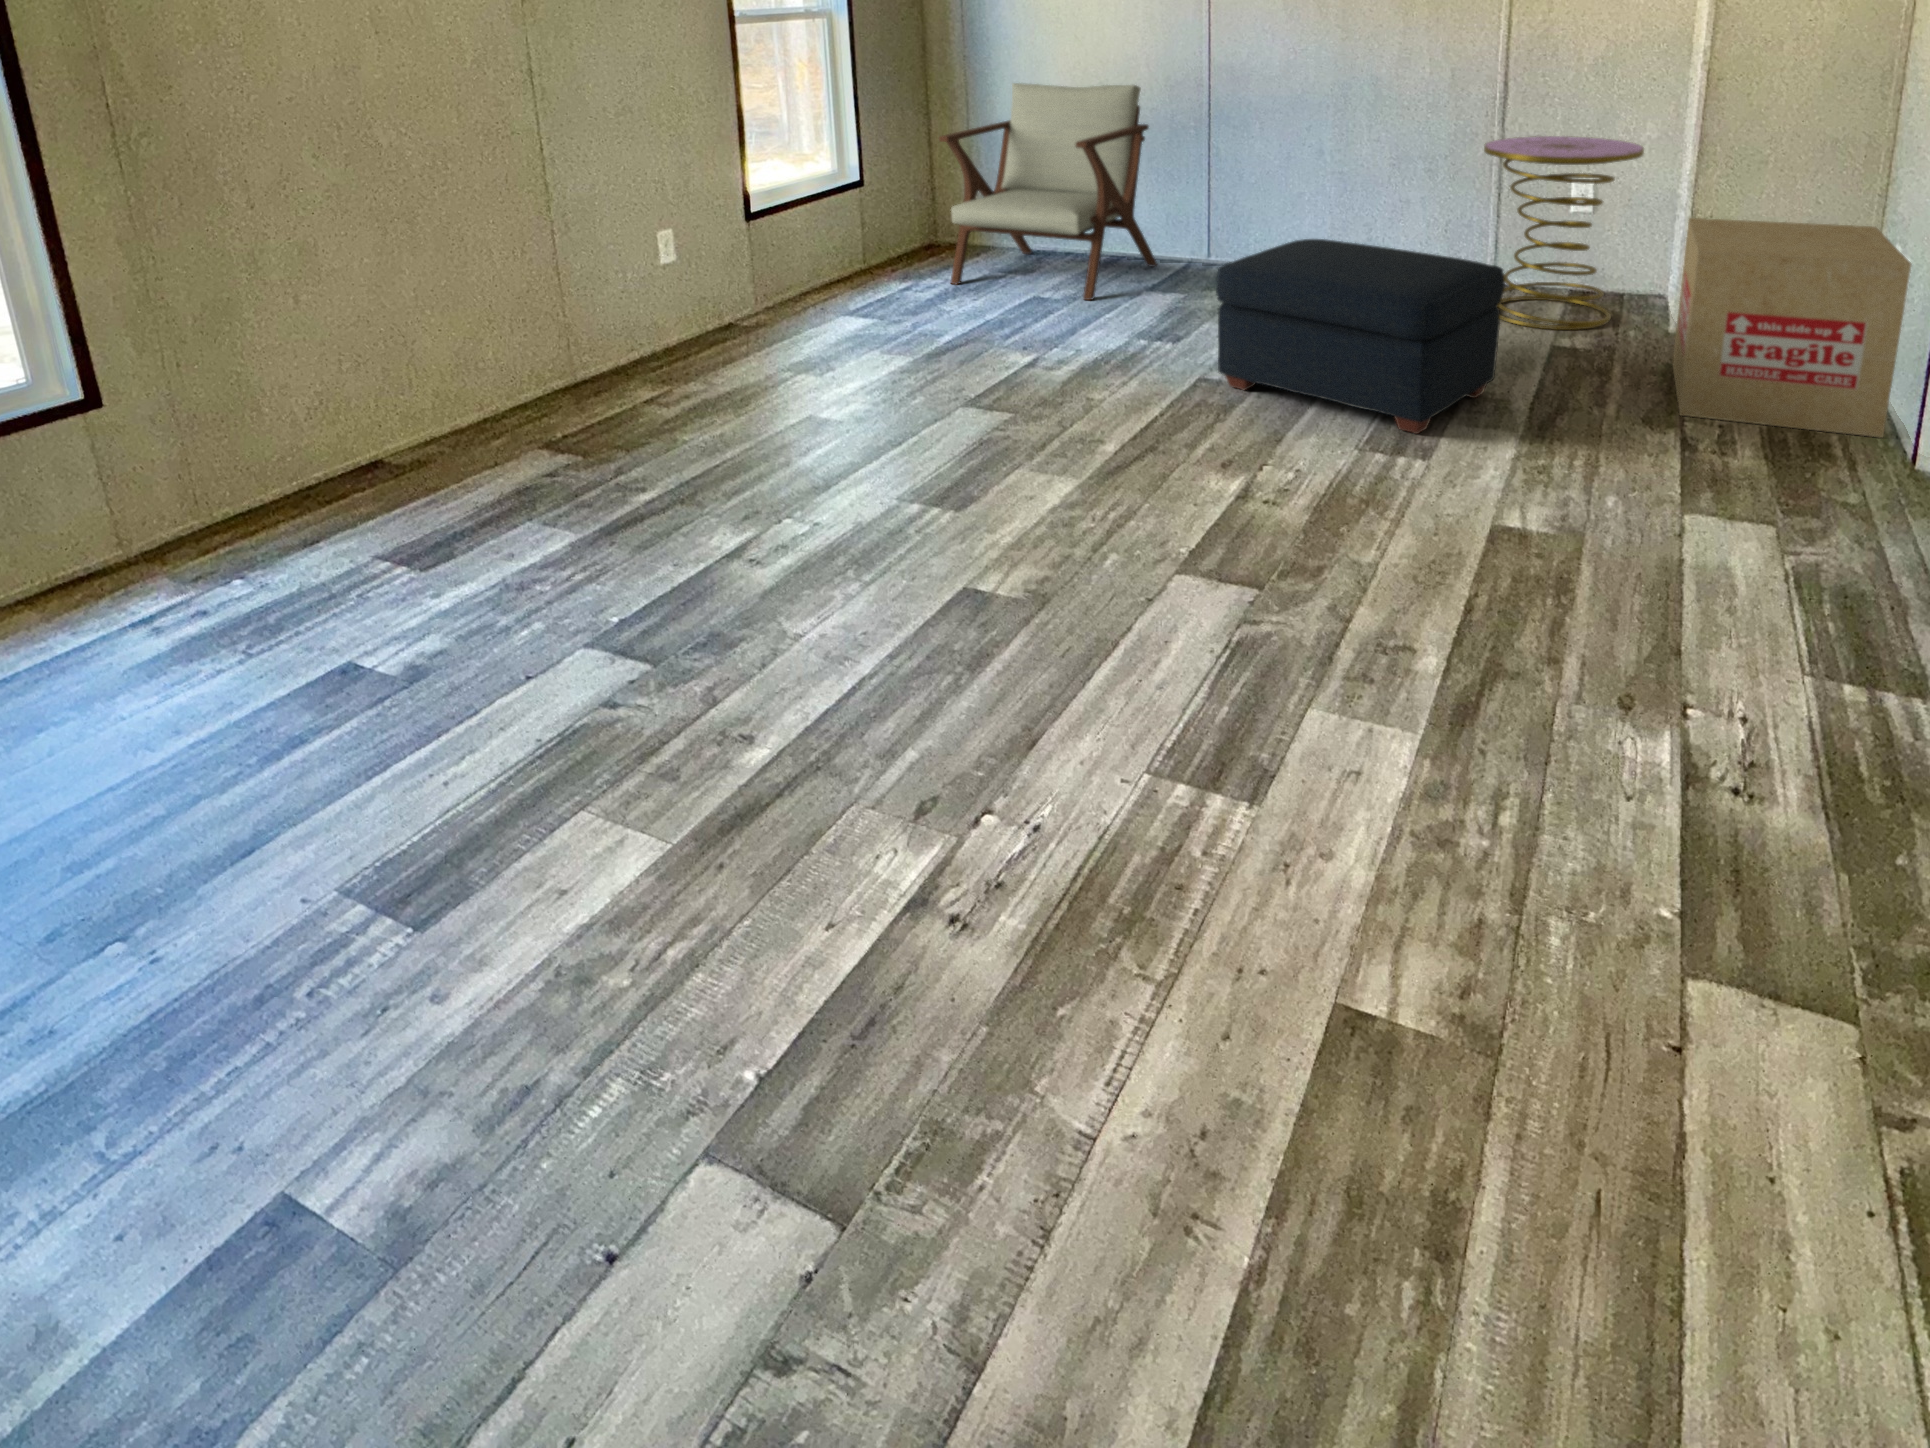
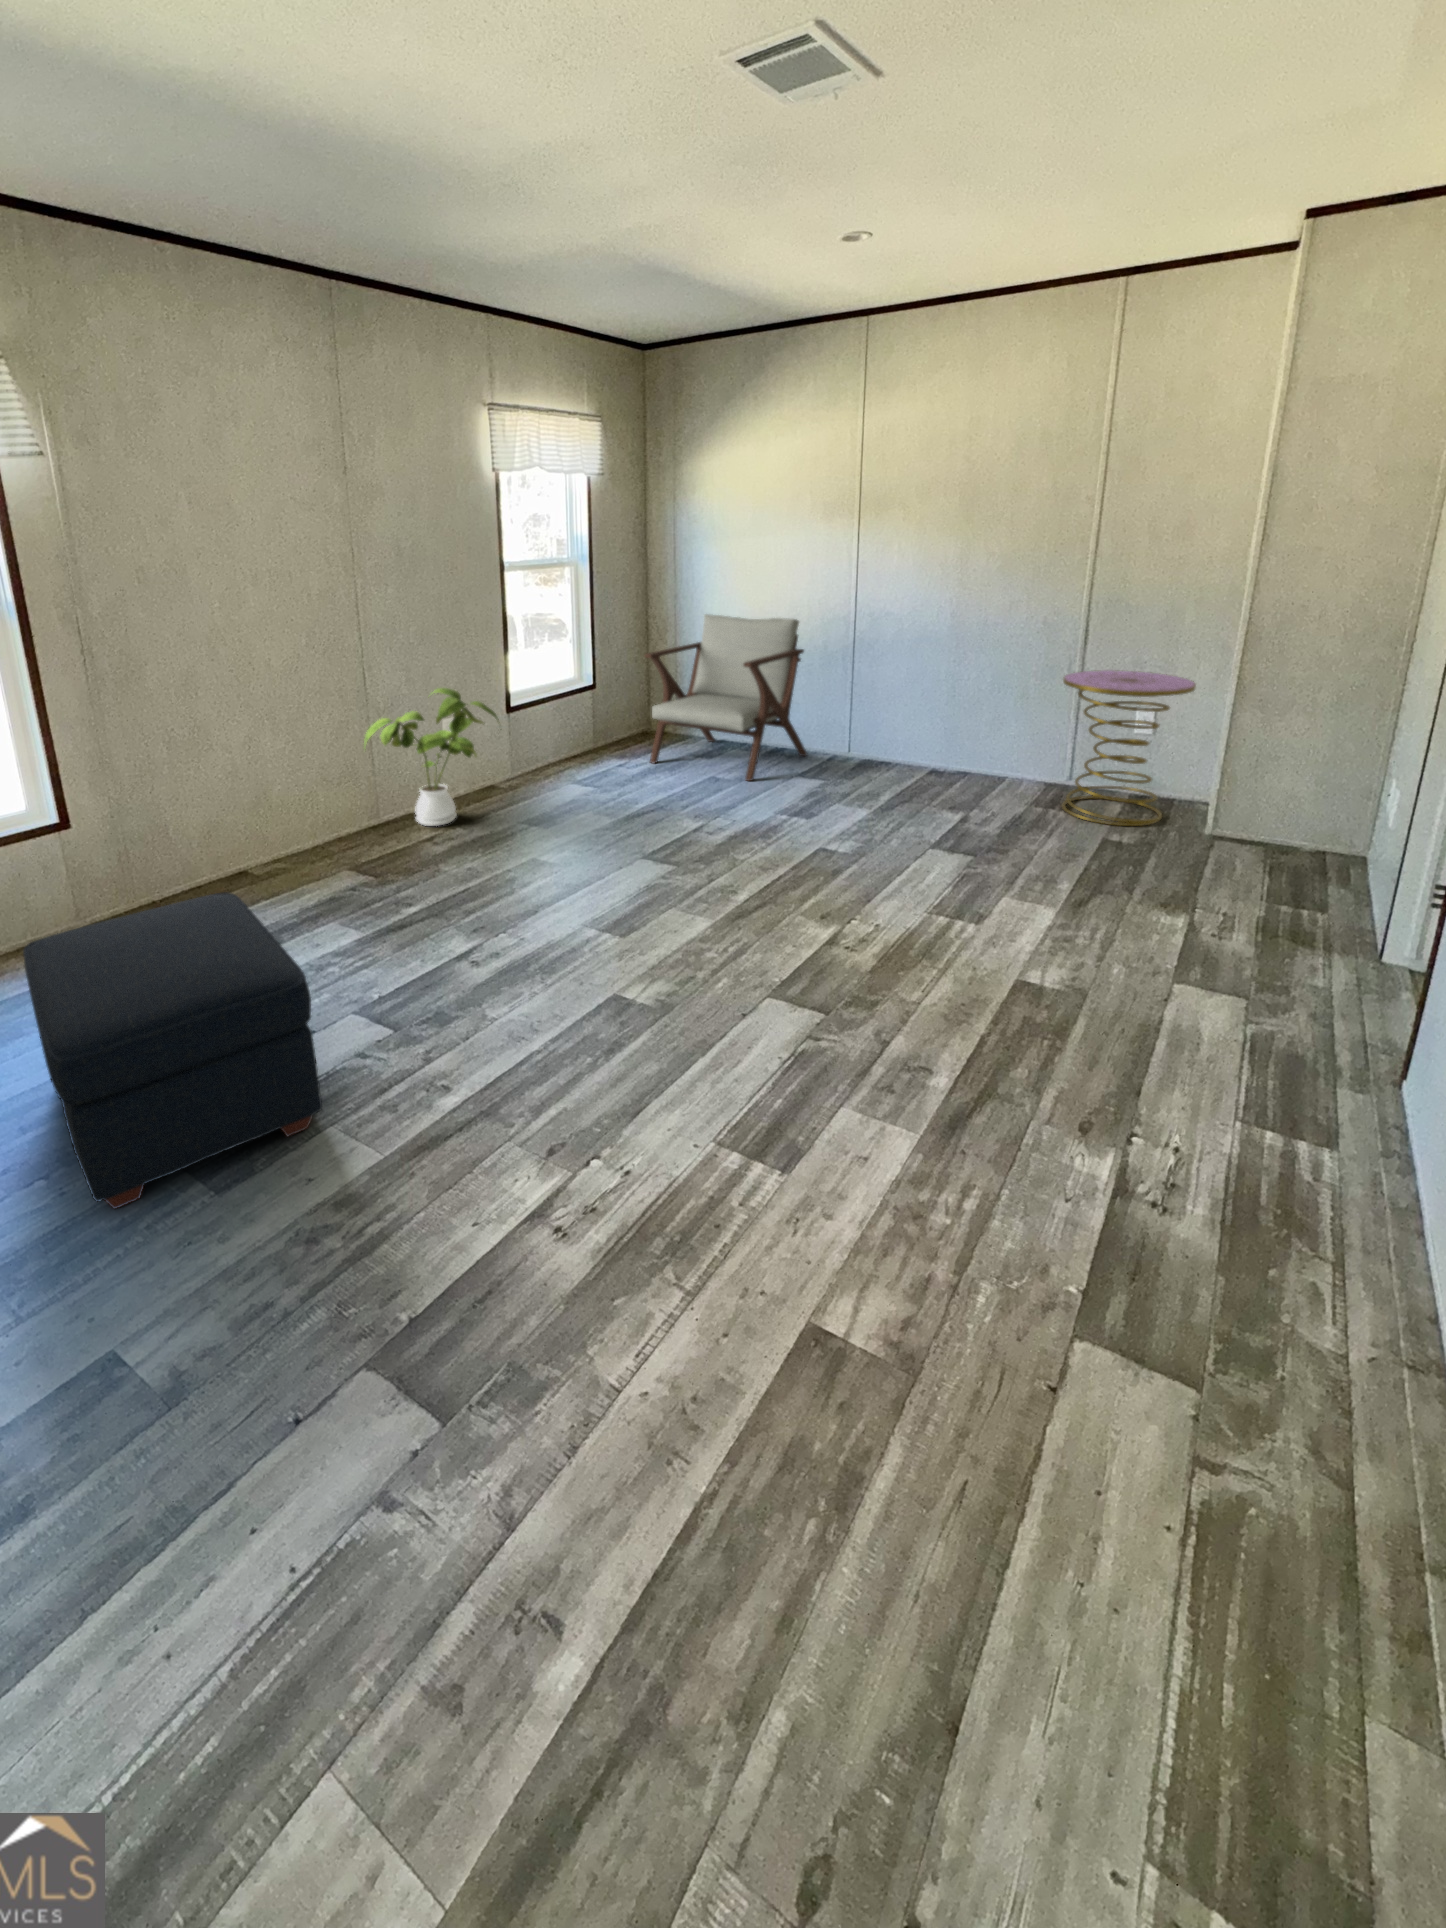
house plant: none [557,184,758,381] -> present [364,688,499,826]
cardboard box: present [1673,218,1911,437] -> none [1197,745,1399,934]
ottoman: present [1216,239,1505,434] -> present [23,892,322,1209]

